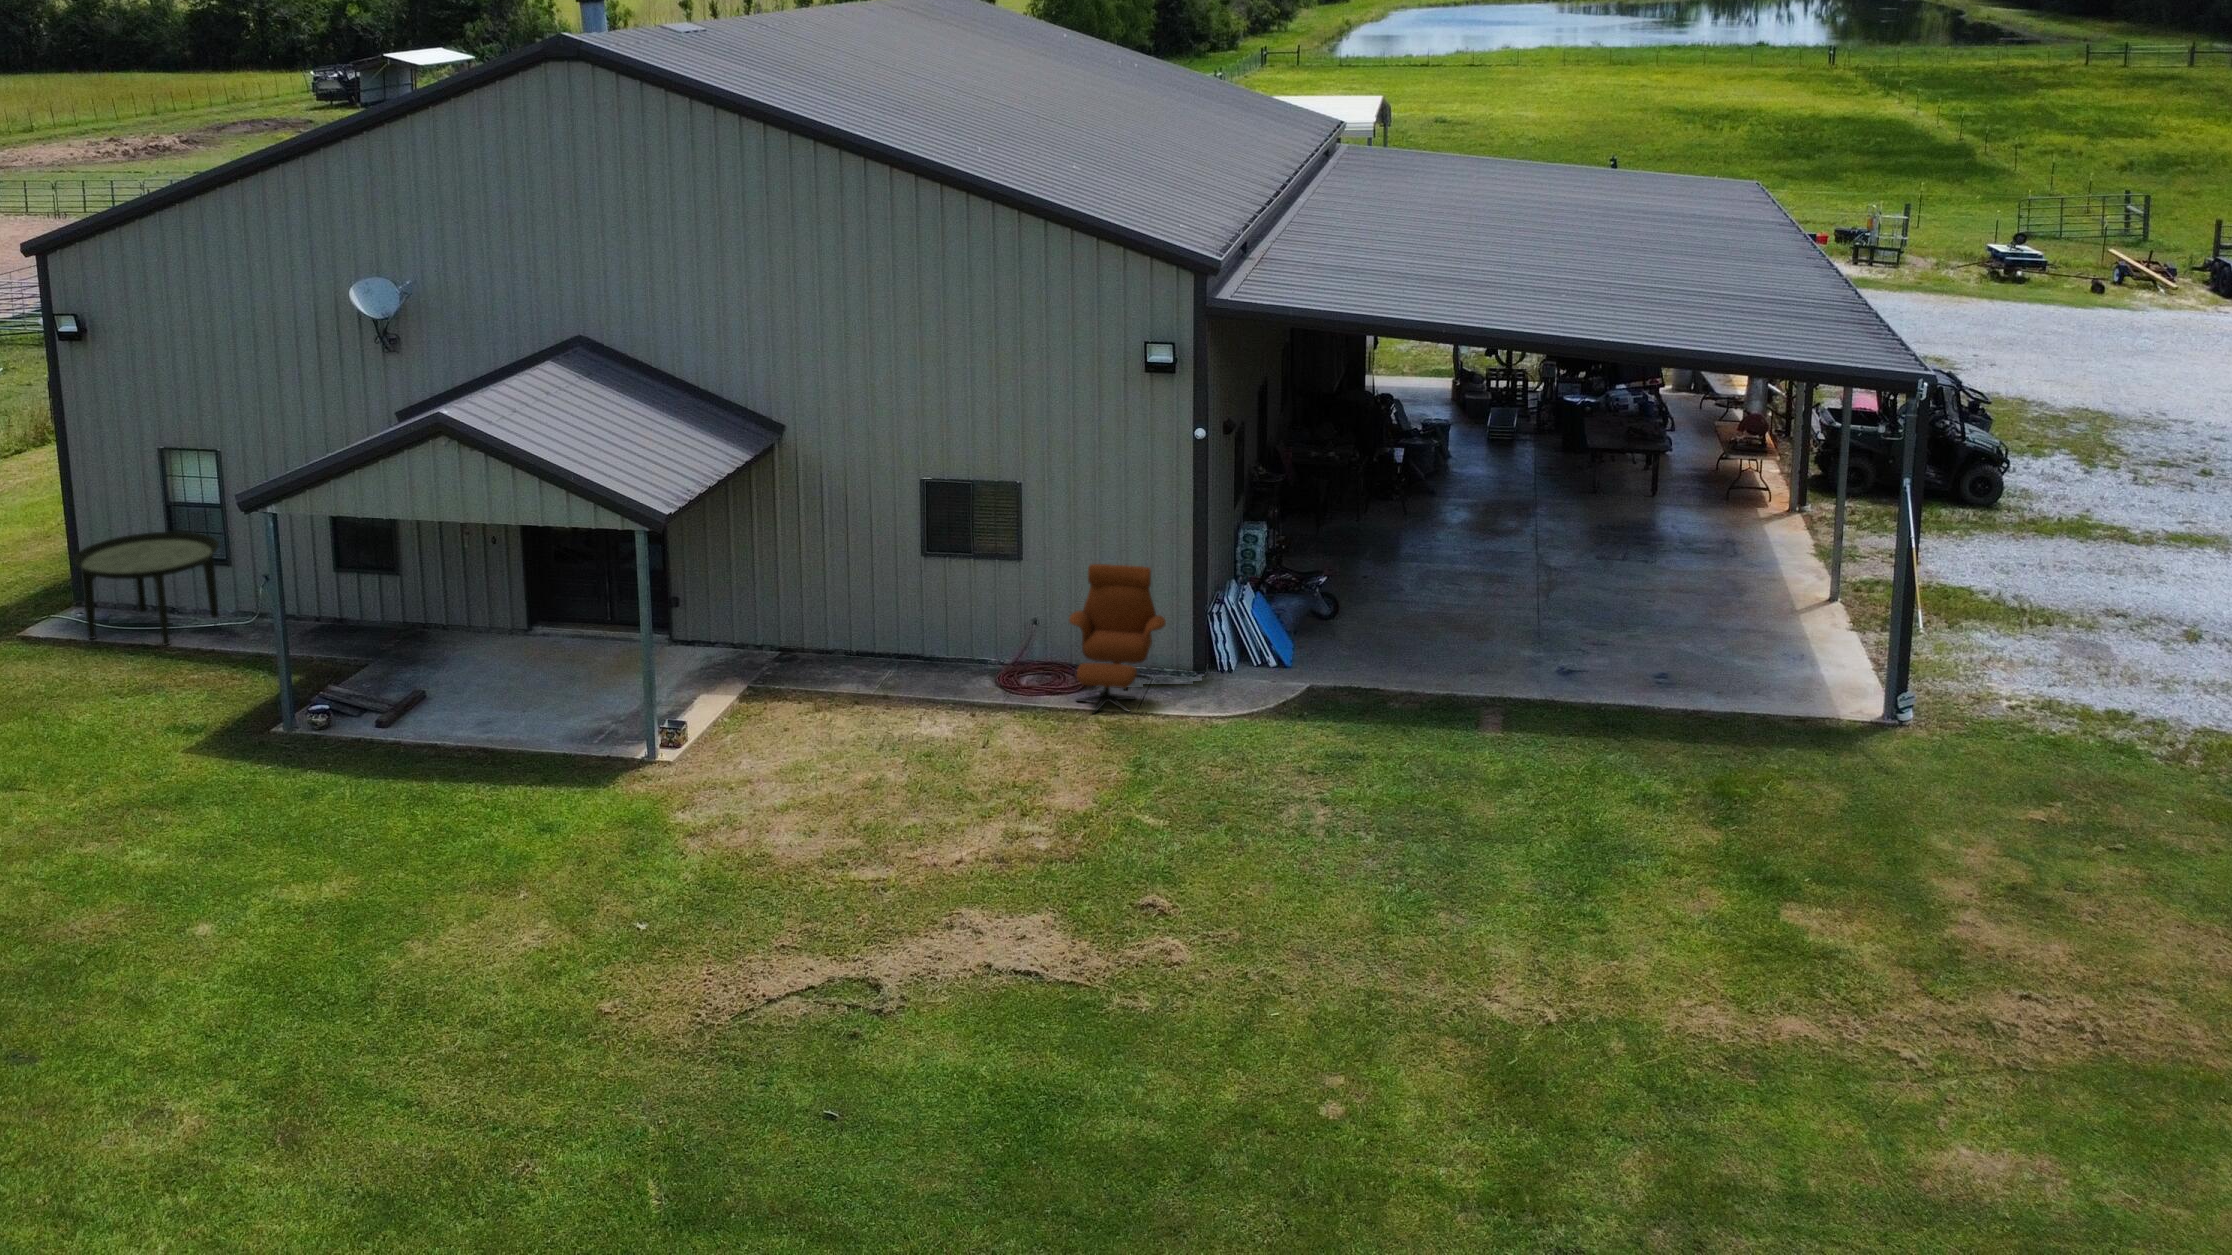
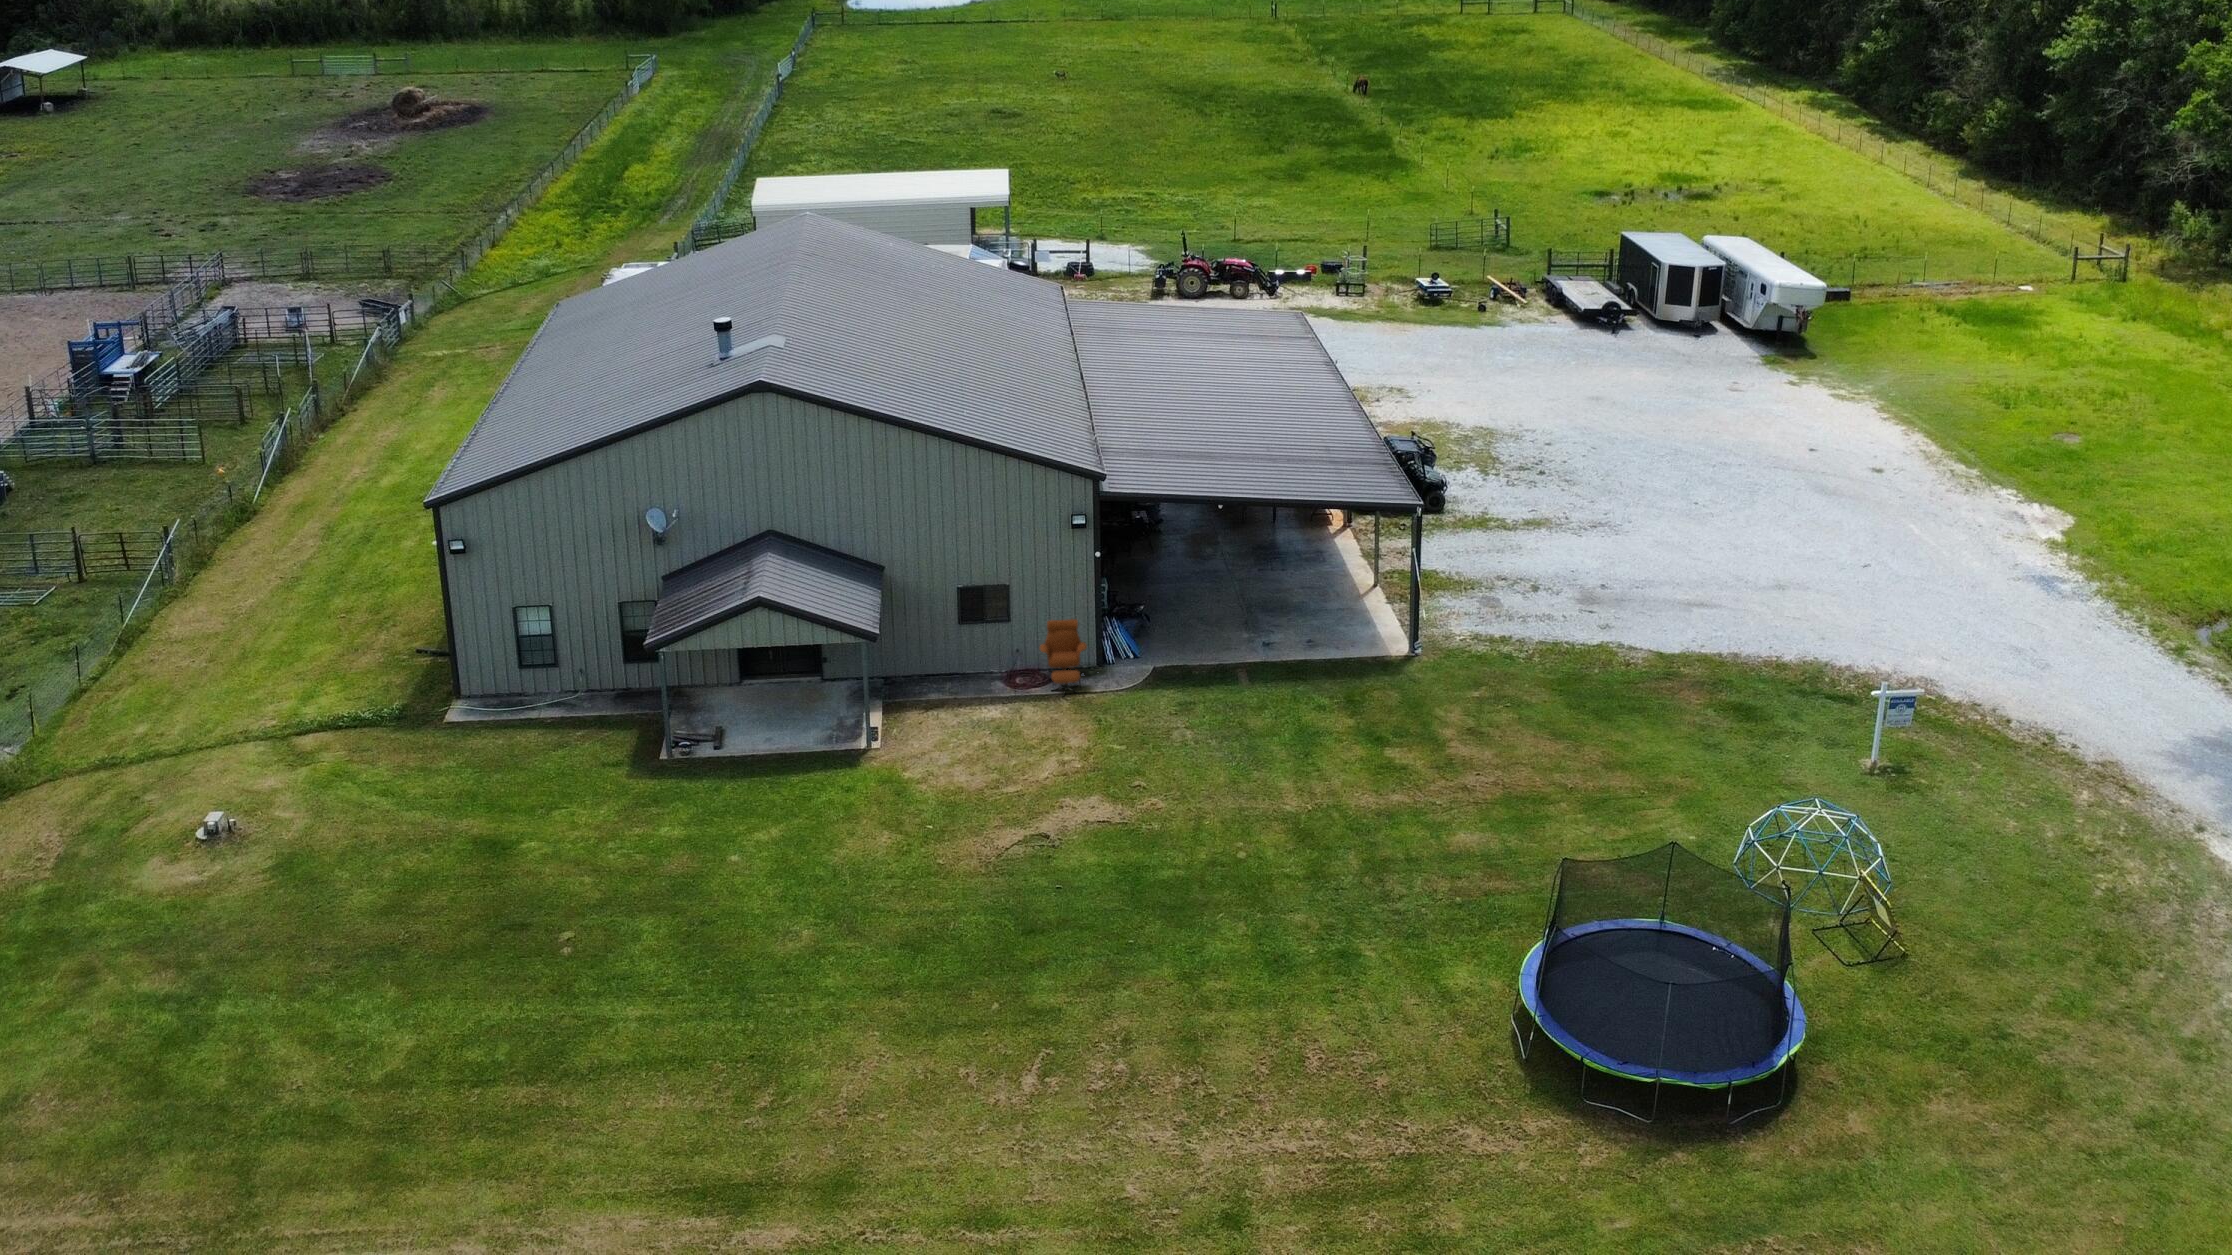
round table: present [73,532,219,646] -> none [487,653,567,723]

